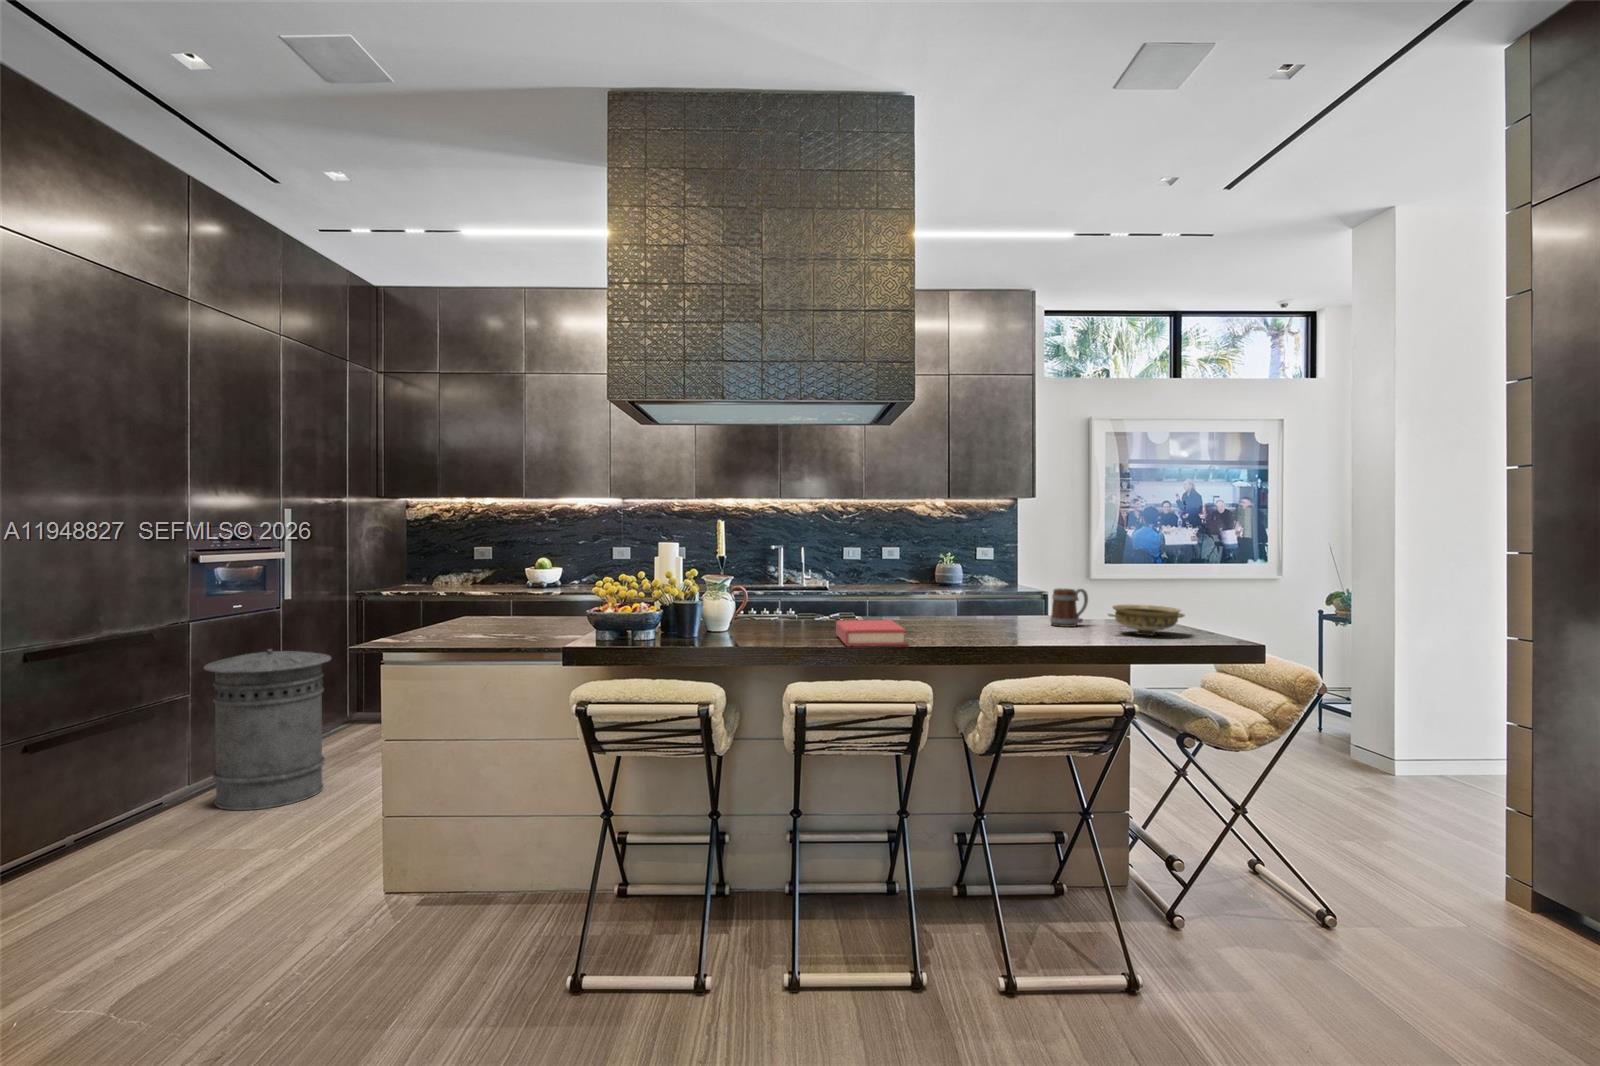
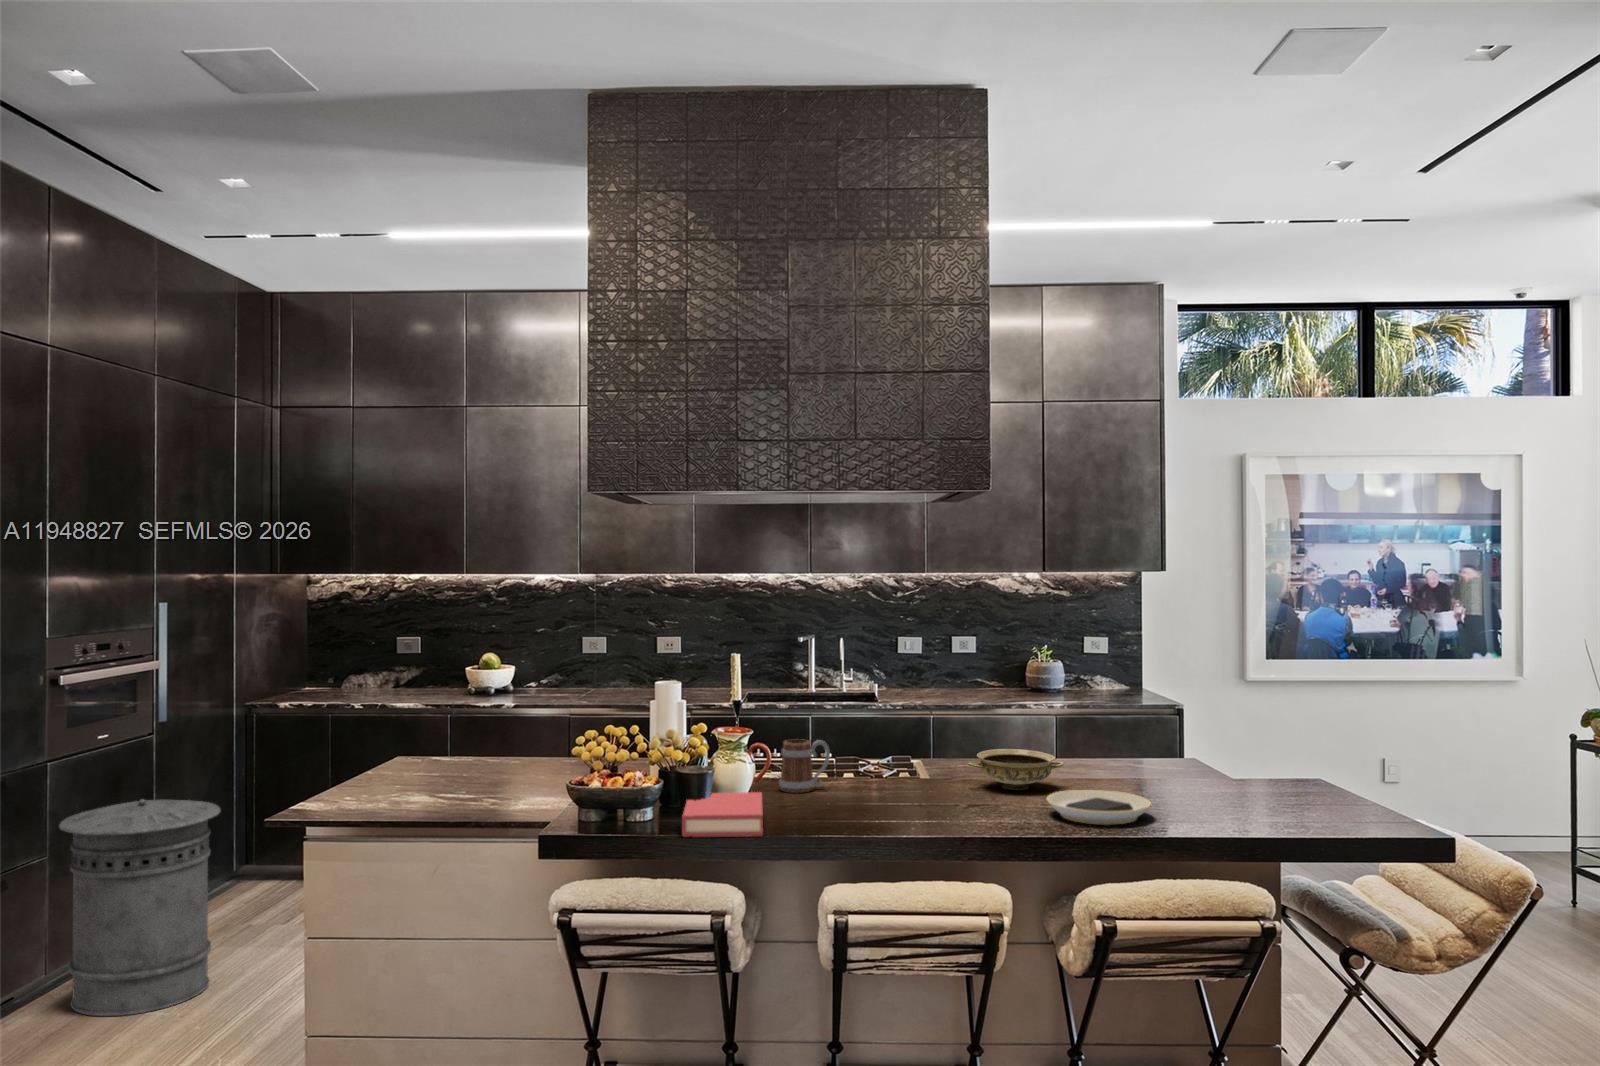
mug: present [1050,589,1088,627] -> present [779,739,830,793]
ceramic bowl: present [1108,605,1185,635] -> present [968,749,1064,790]
hardback book: present [836,620,906,647] -> present [682,792,763,837]
plate: none [957,622,1036,642] -> present [1047,790,1151,825]

